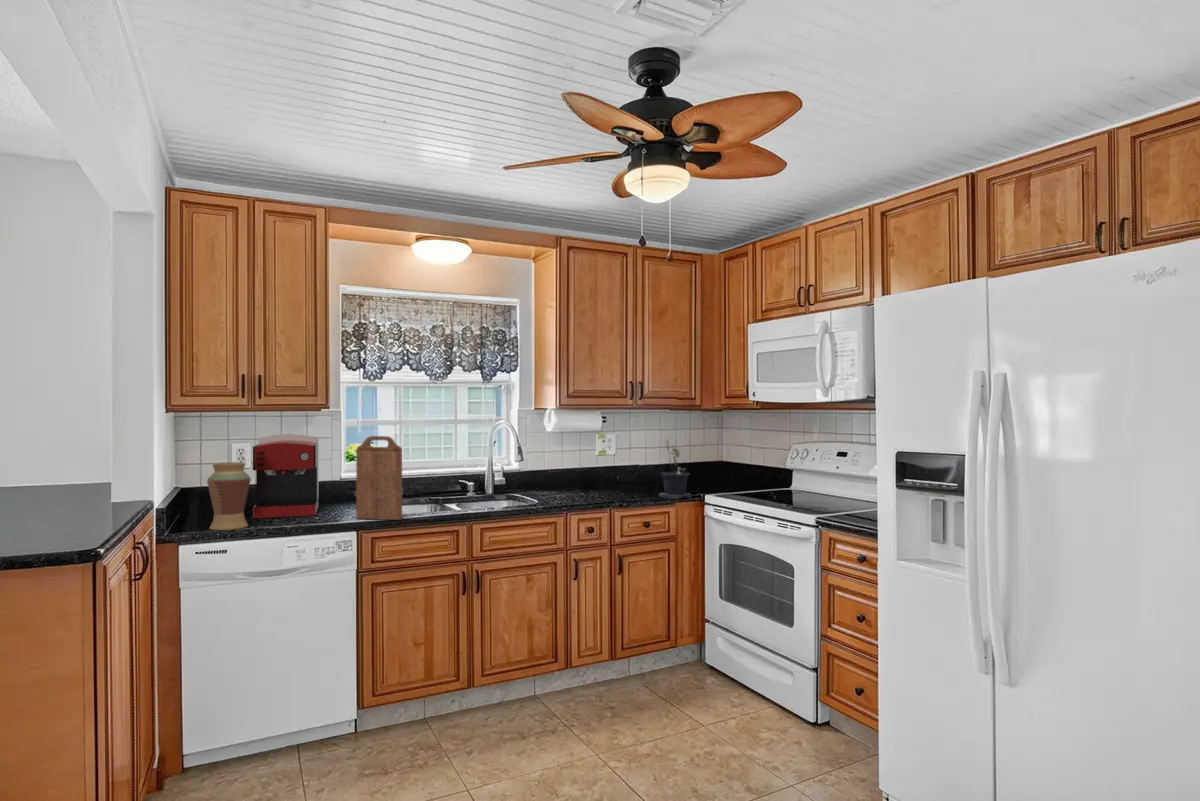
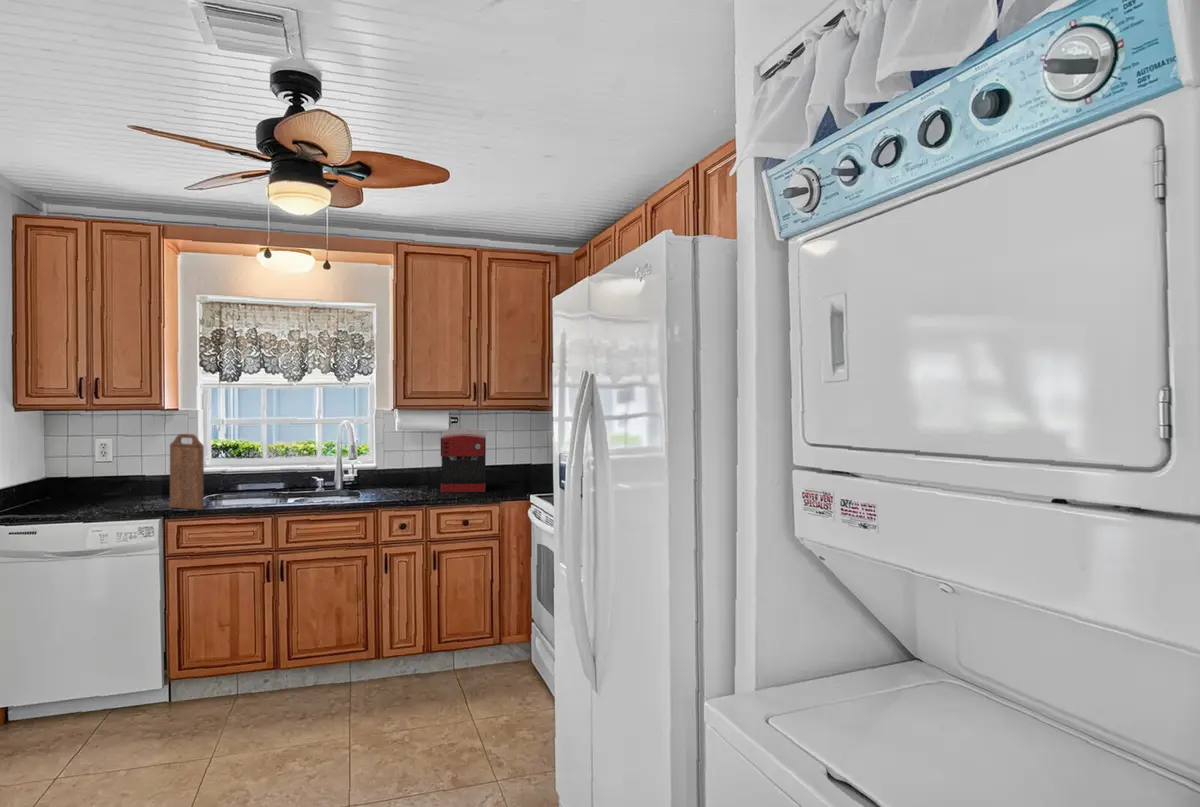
coffee maker: present [253,434,319,518] -> present [441,429,486,492]
potted plant: present [659,440,691,499] -> none [490,441,524,500]
vase: present [207,462,251,530] -> none [34,455,75,513]

